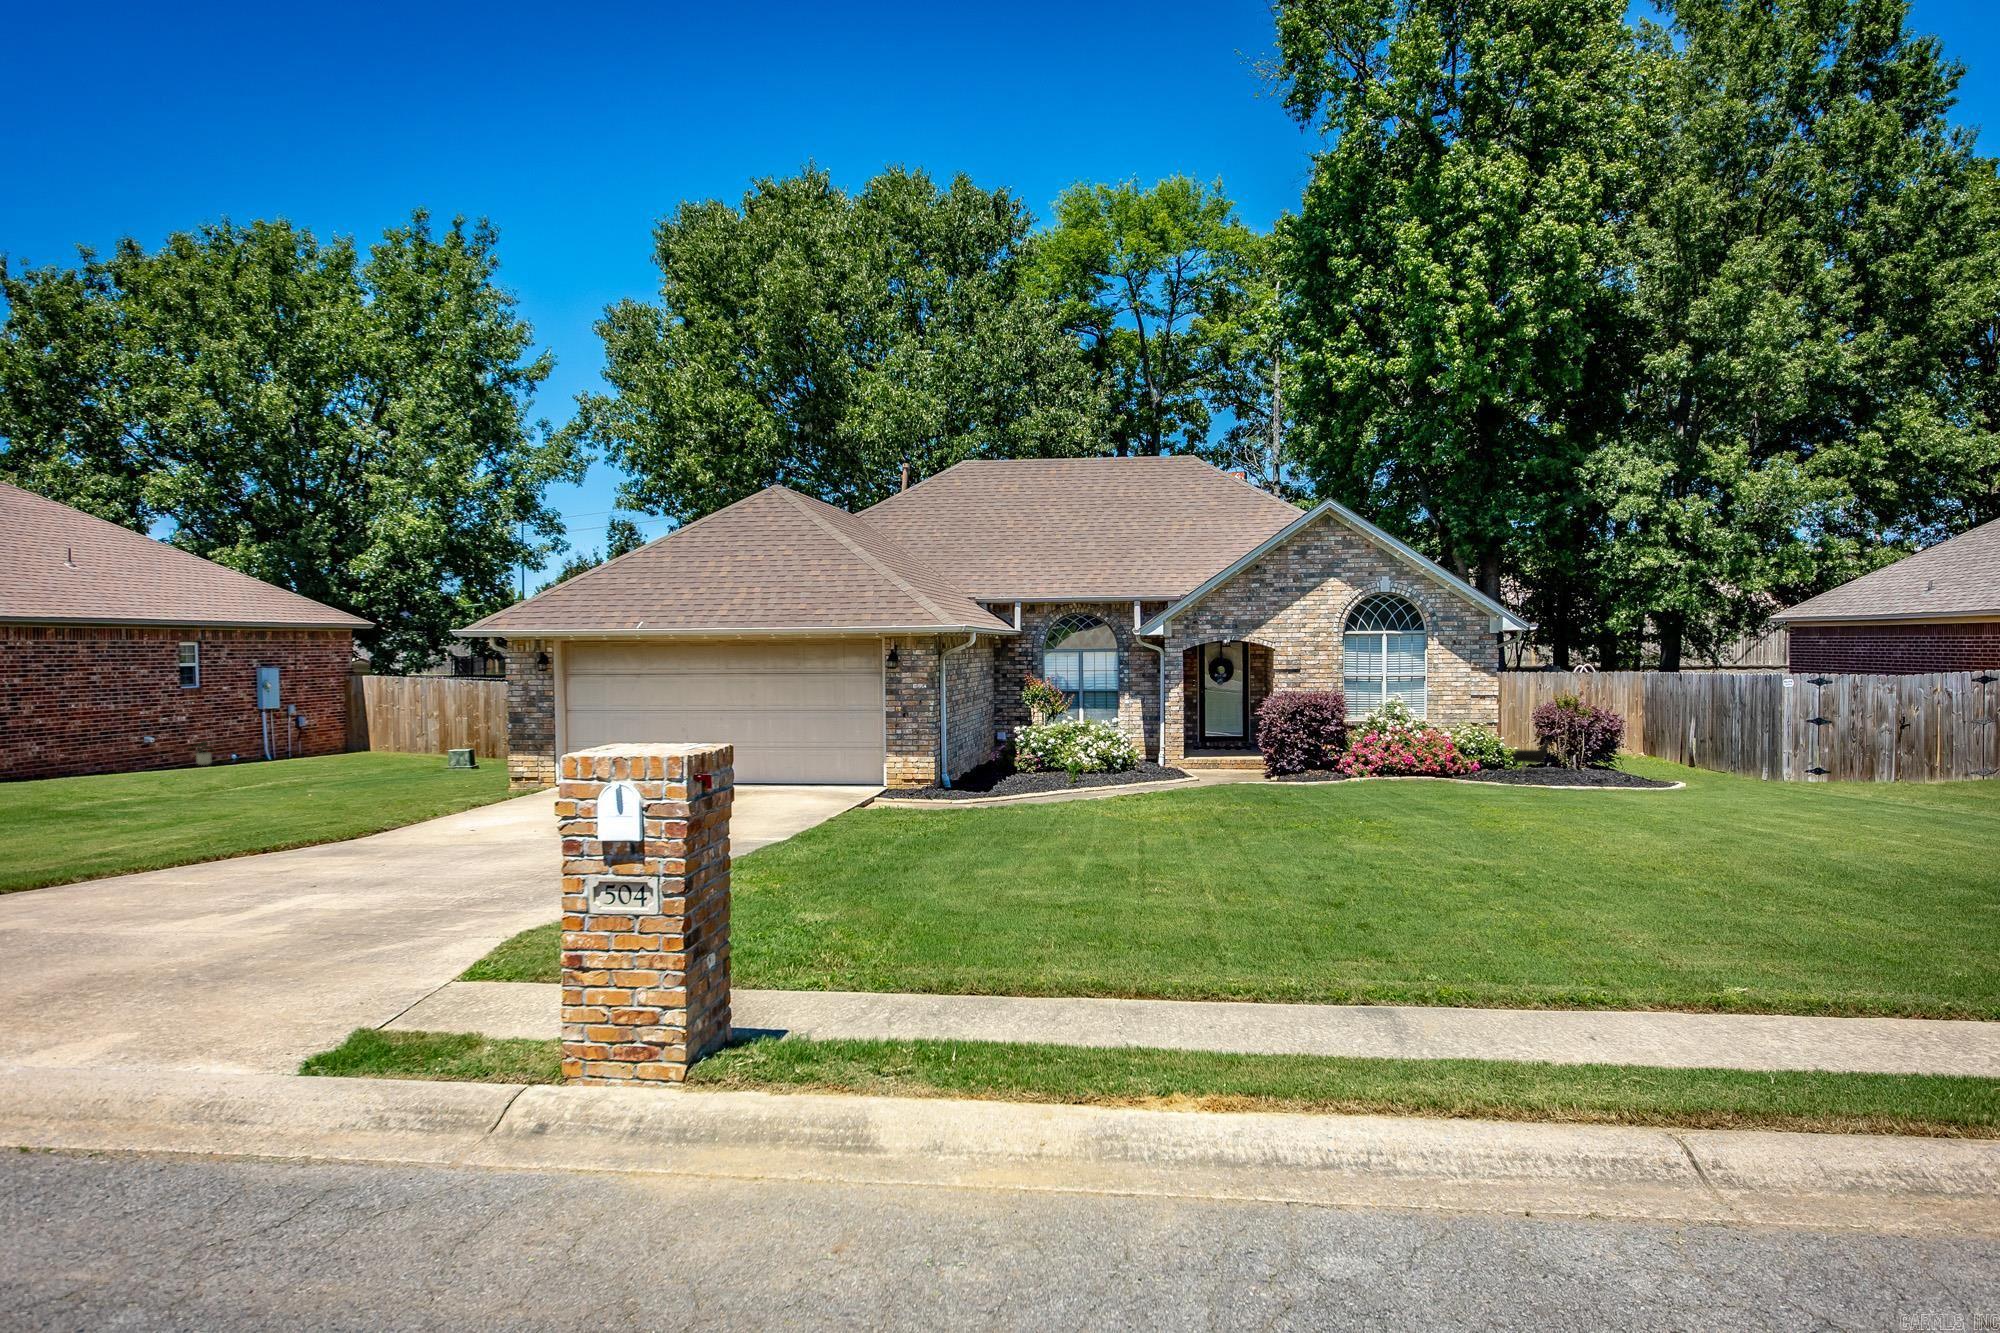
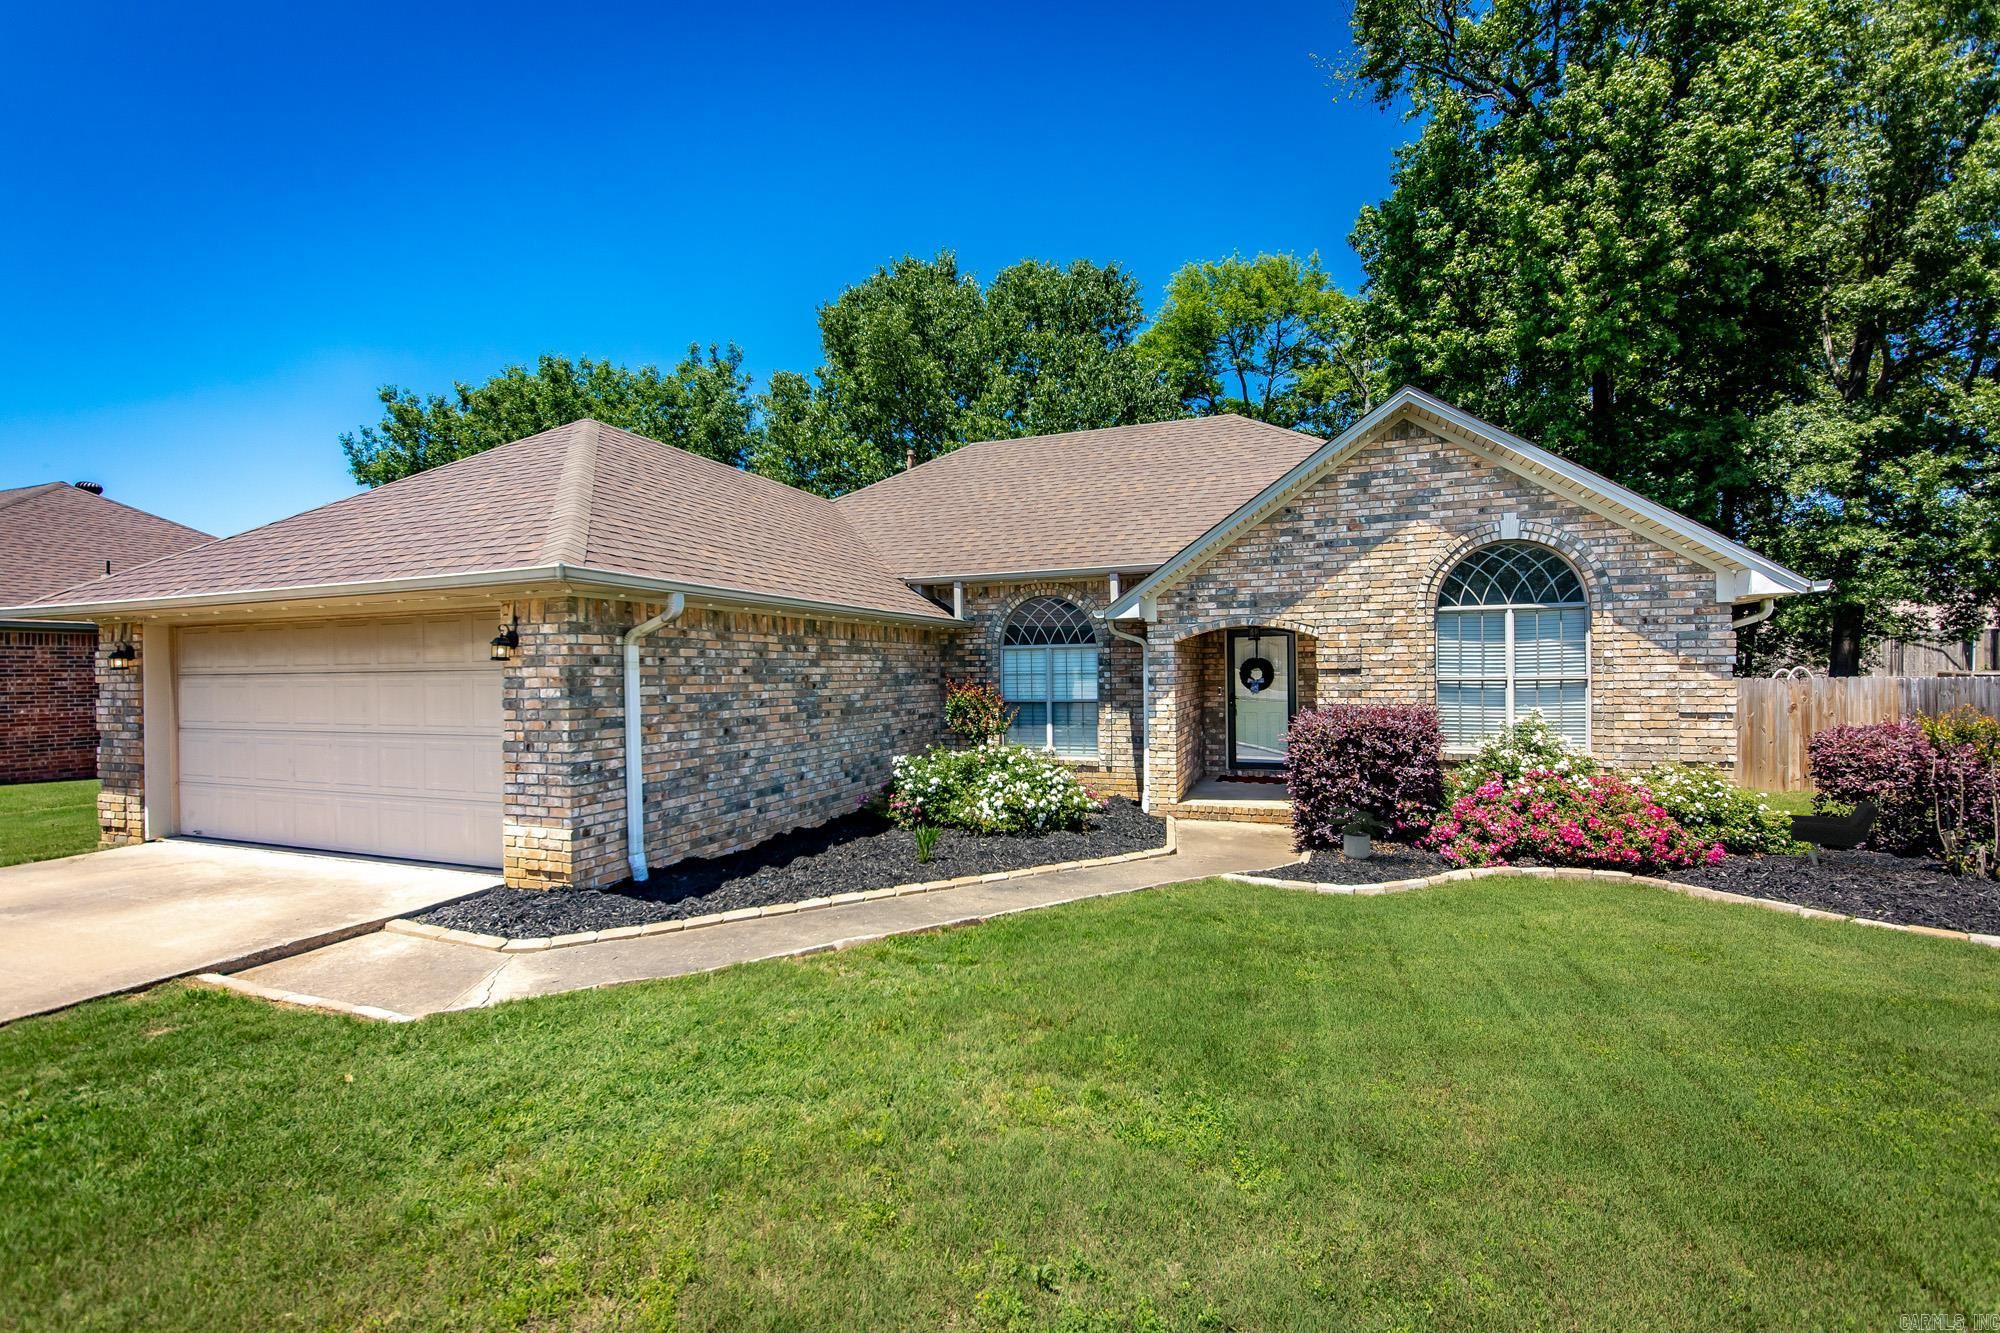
potted plant: present [193,741,216,765] -> present [1326,808,1391,859]

